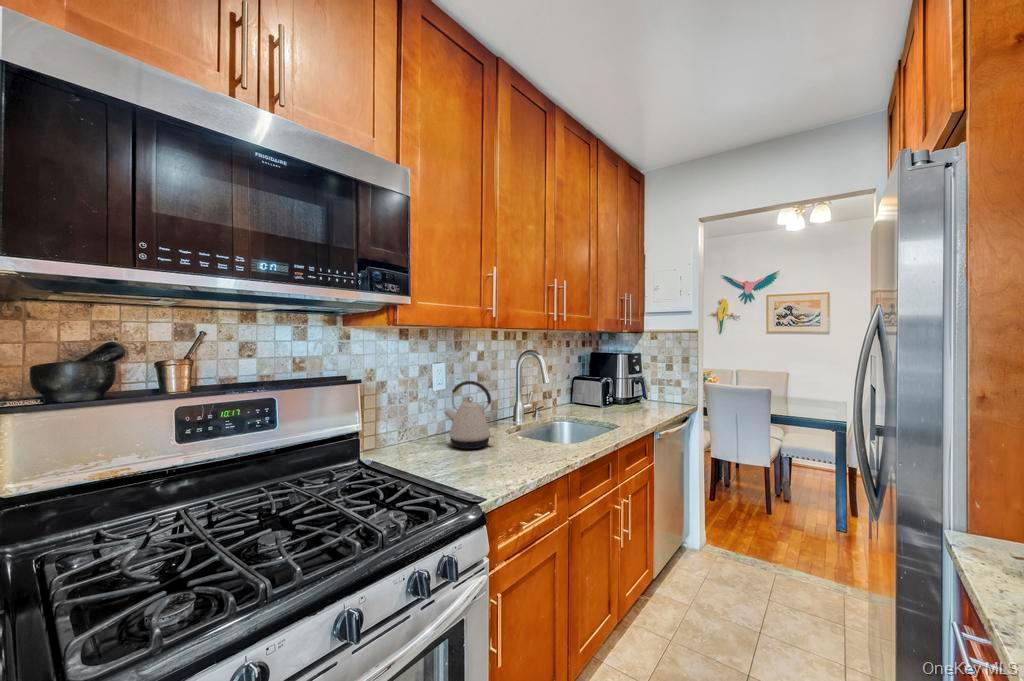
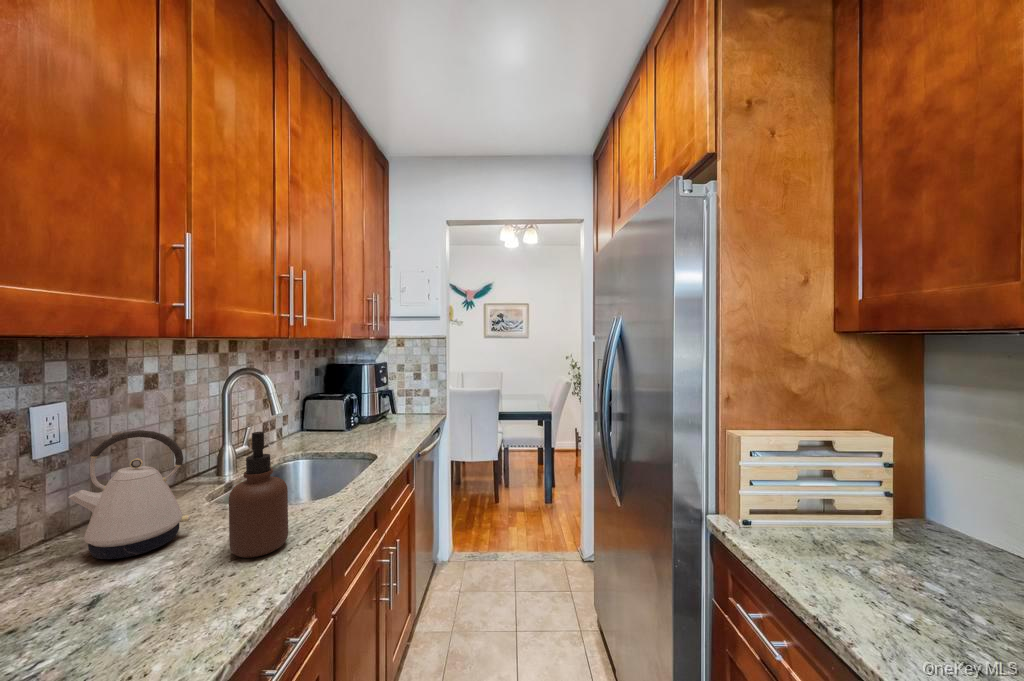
soap dispenser: none [510,387,541,463] -> present [229,432,288,558]

